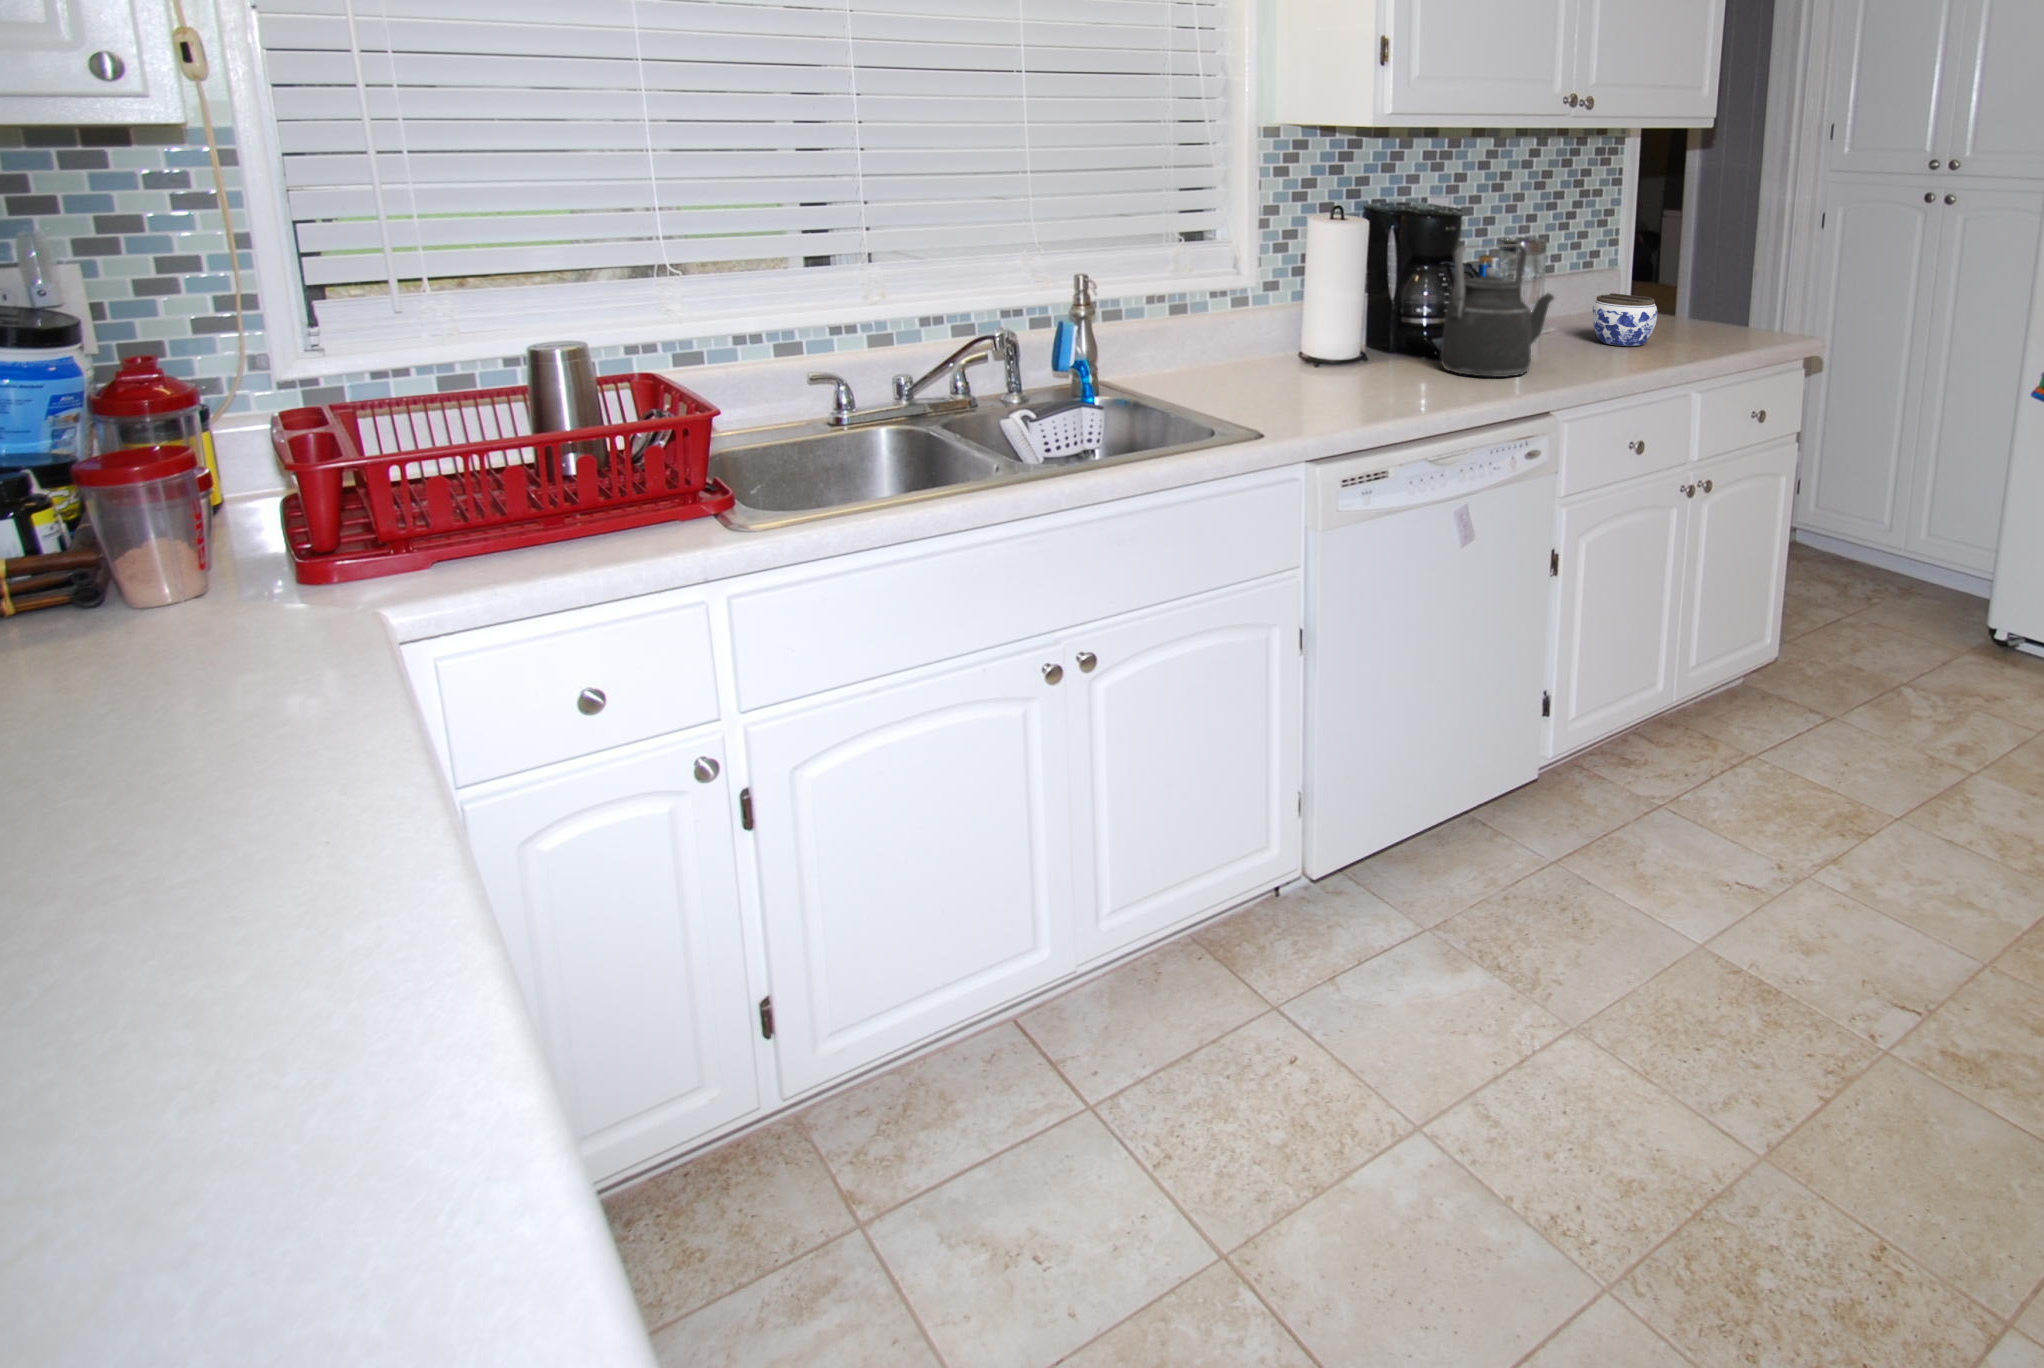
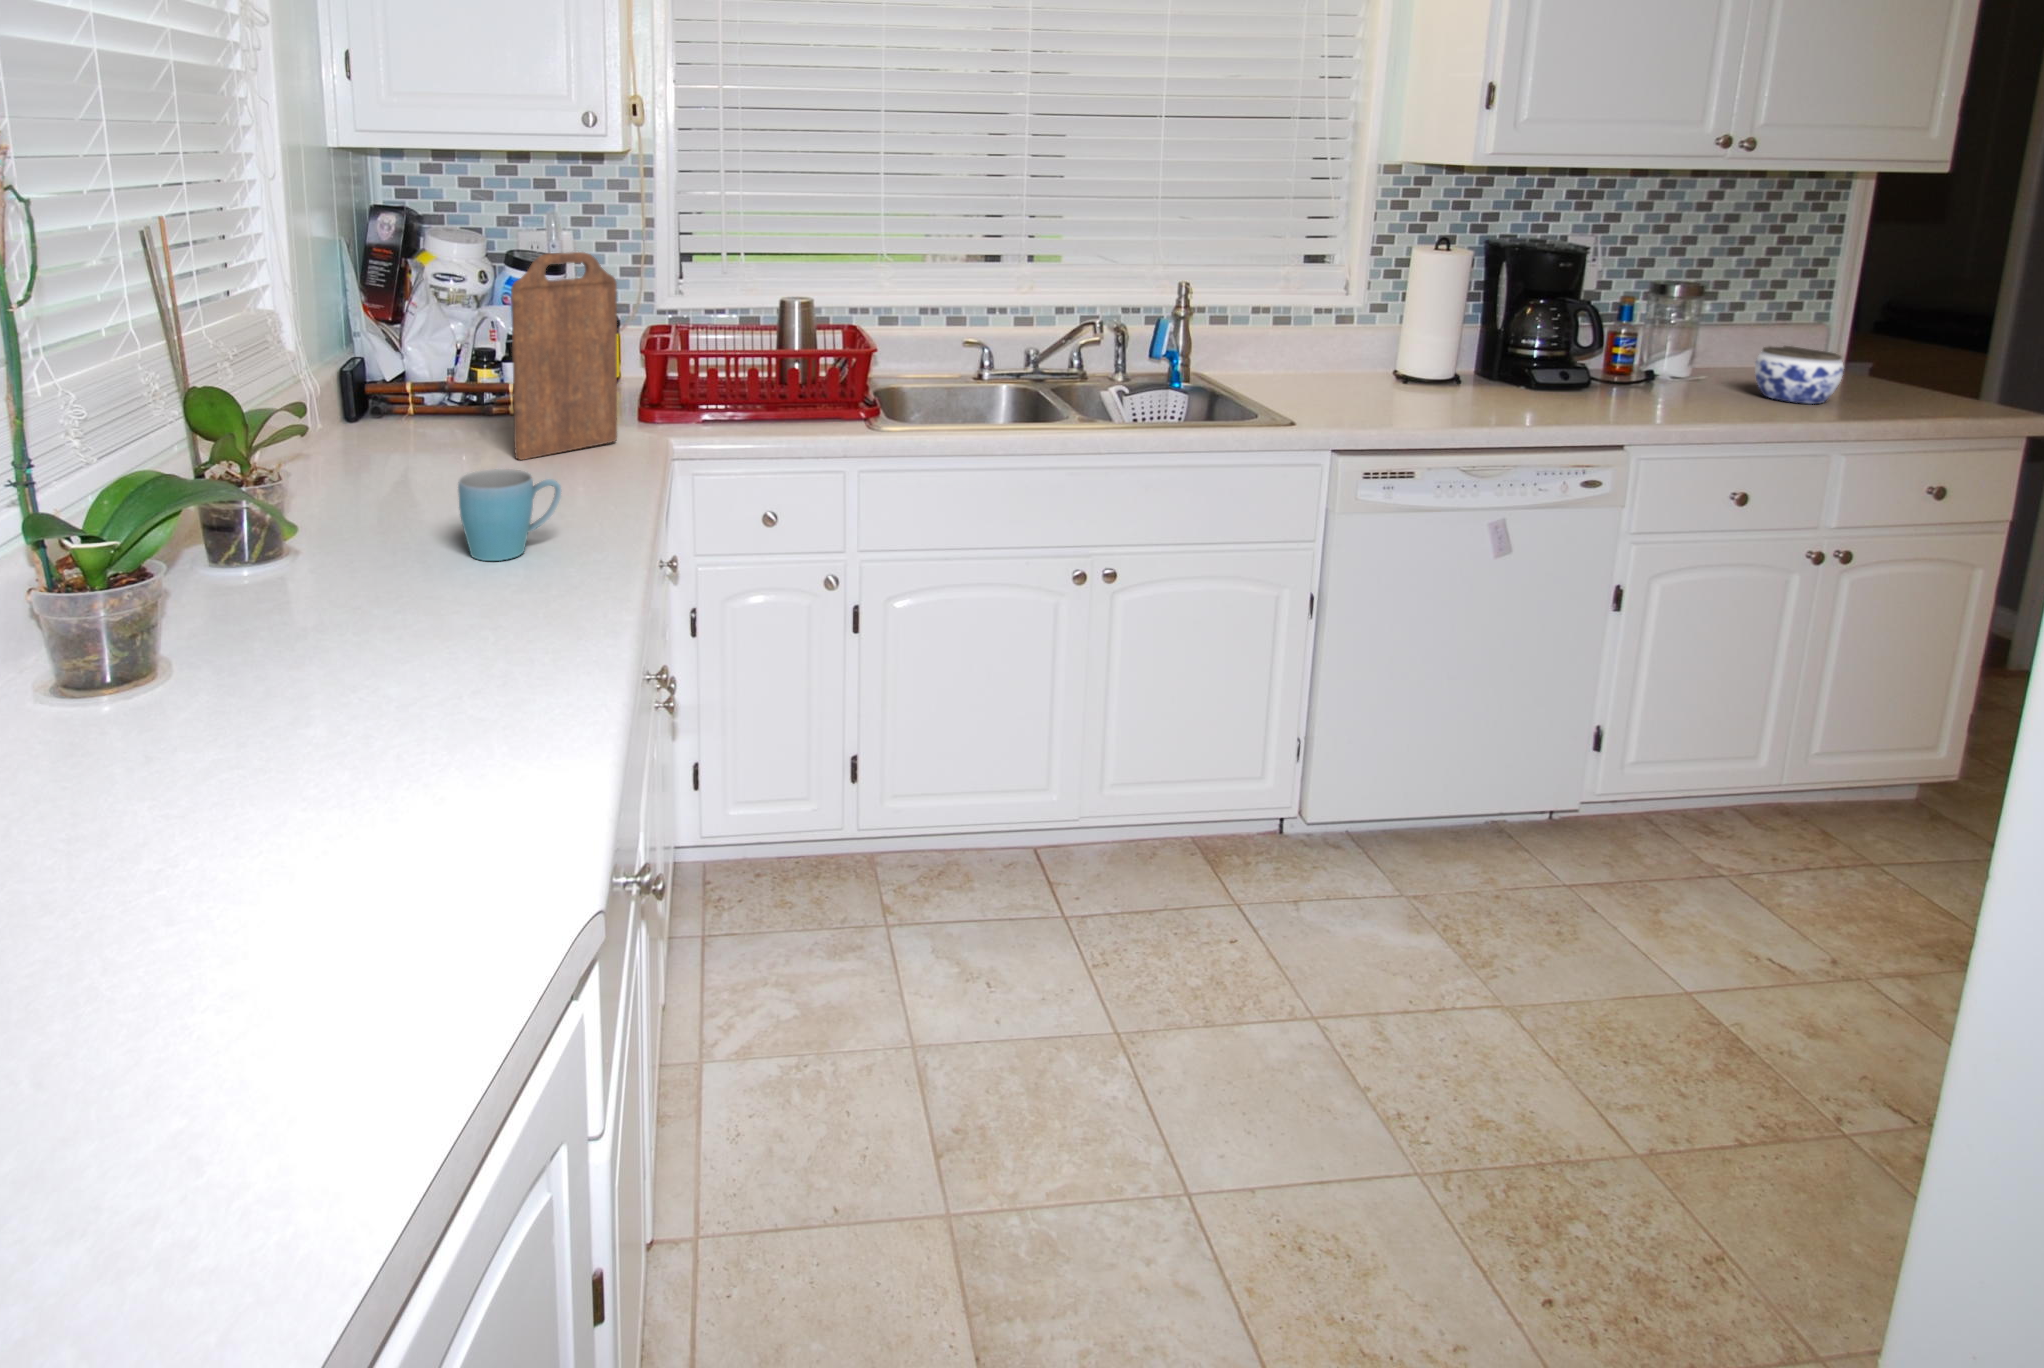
kettle: present [1441,244,1554,377] -> none [1543,280,1691,413]
cutting board: none [22,314,275,701] -> present [511,252,617,460]
mug: none [48,745,282,935] -> present [458,469,561,561]

